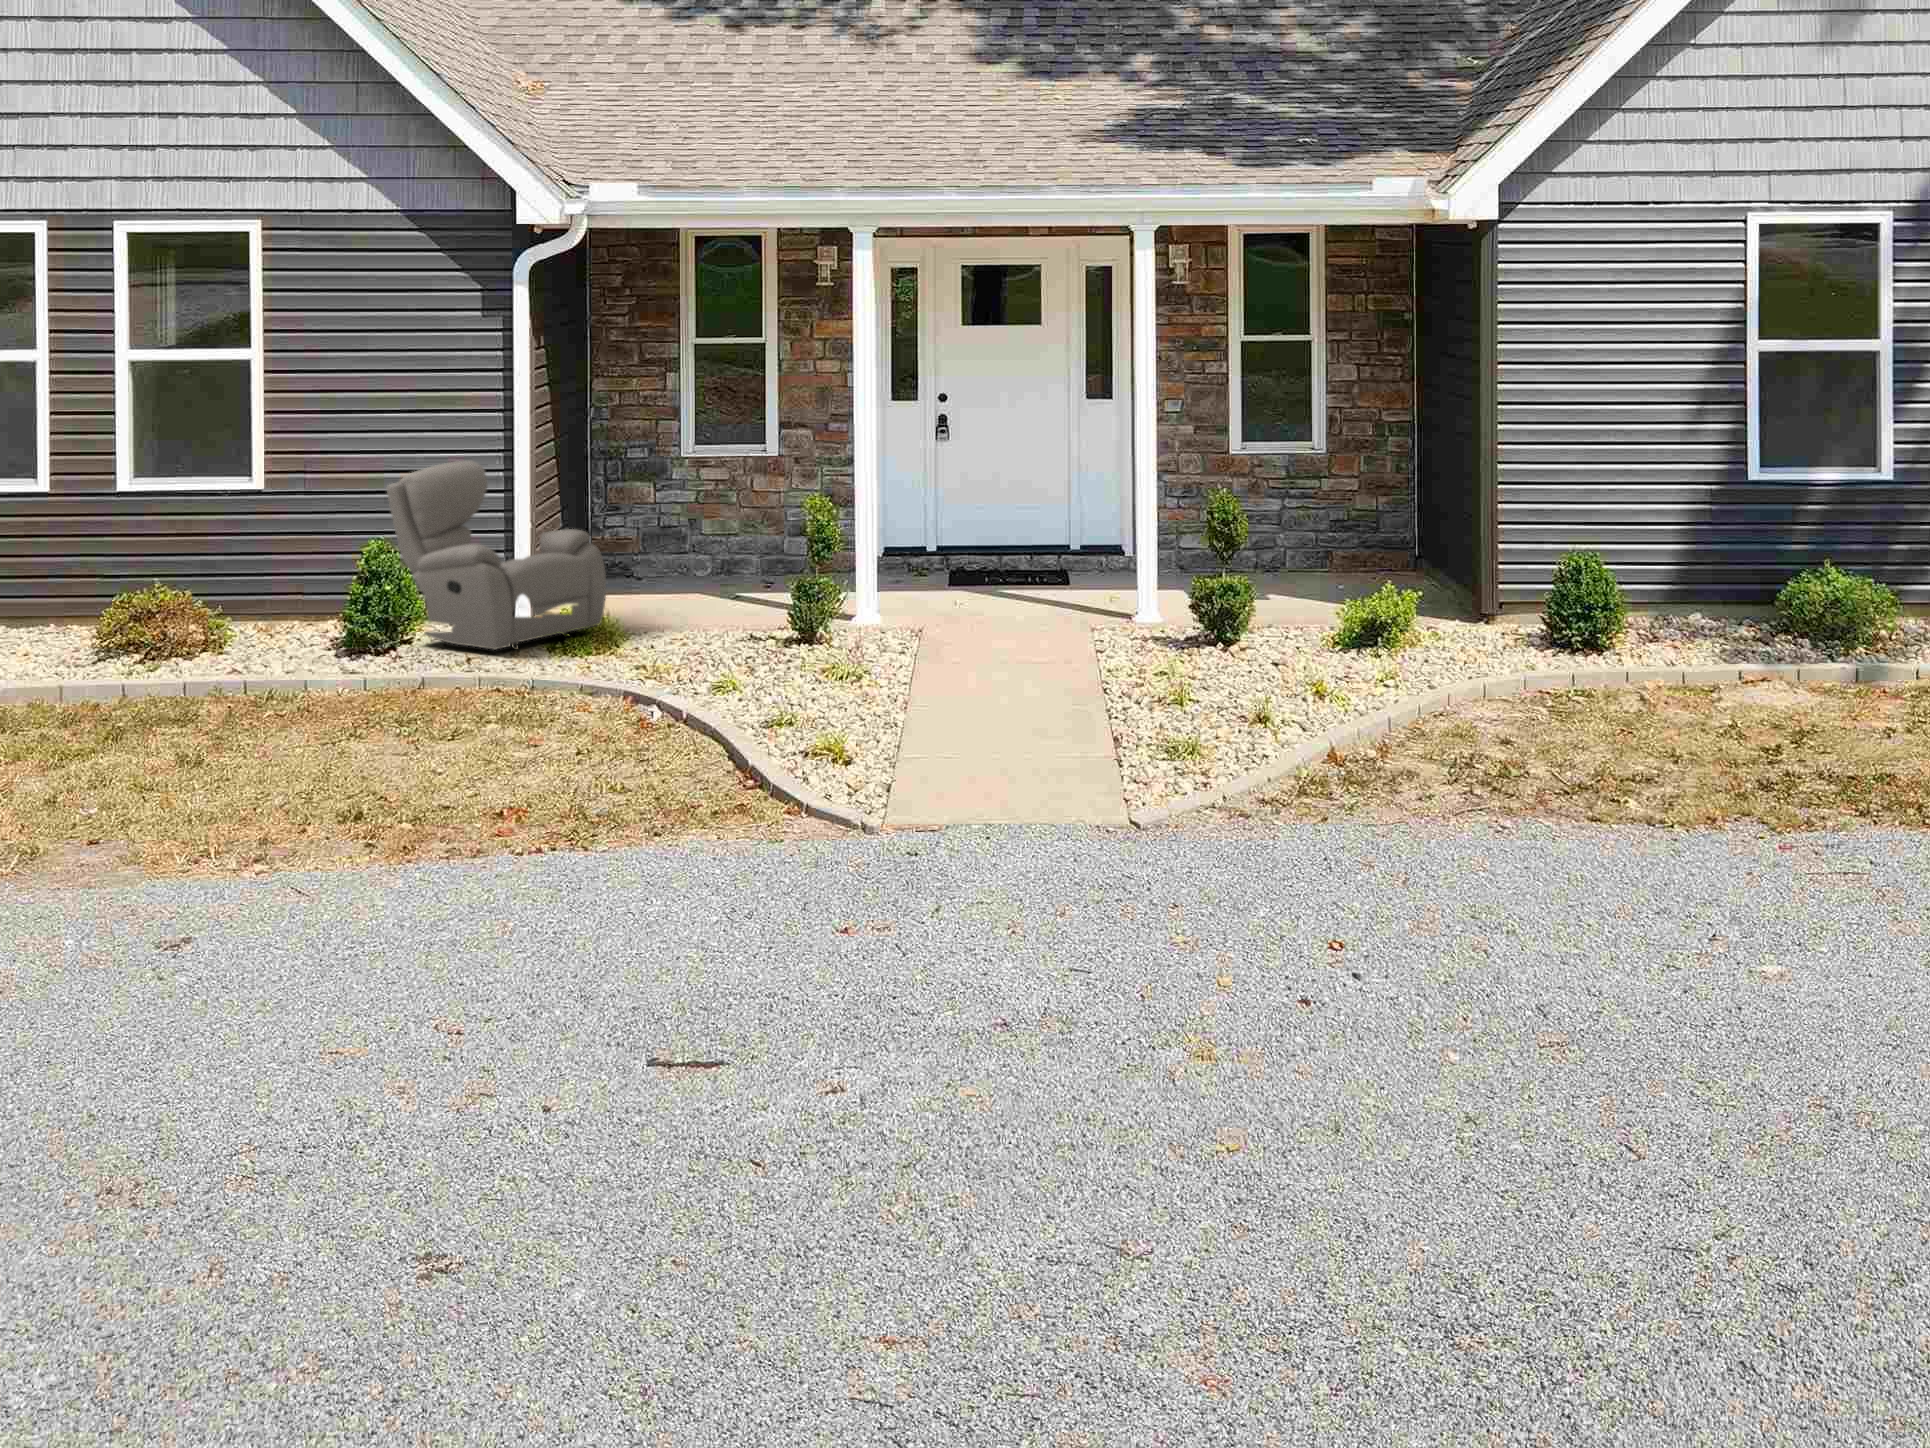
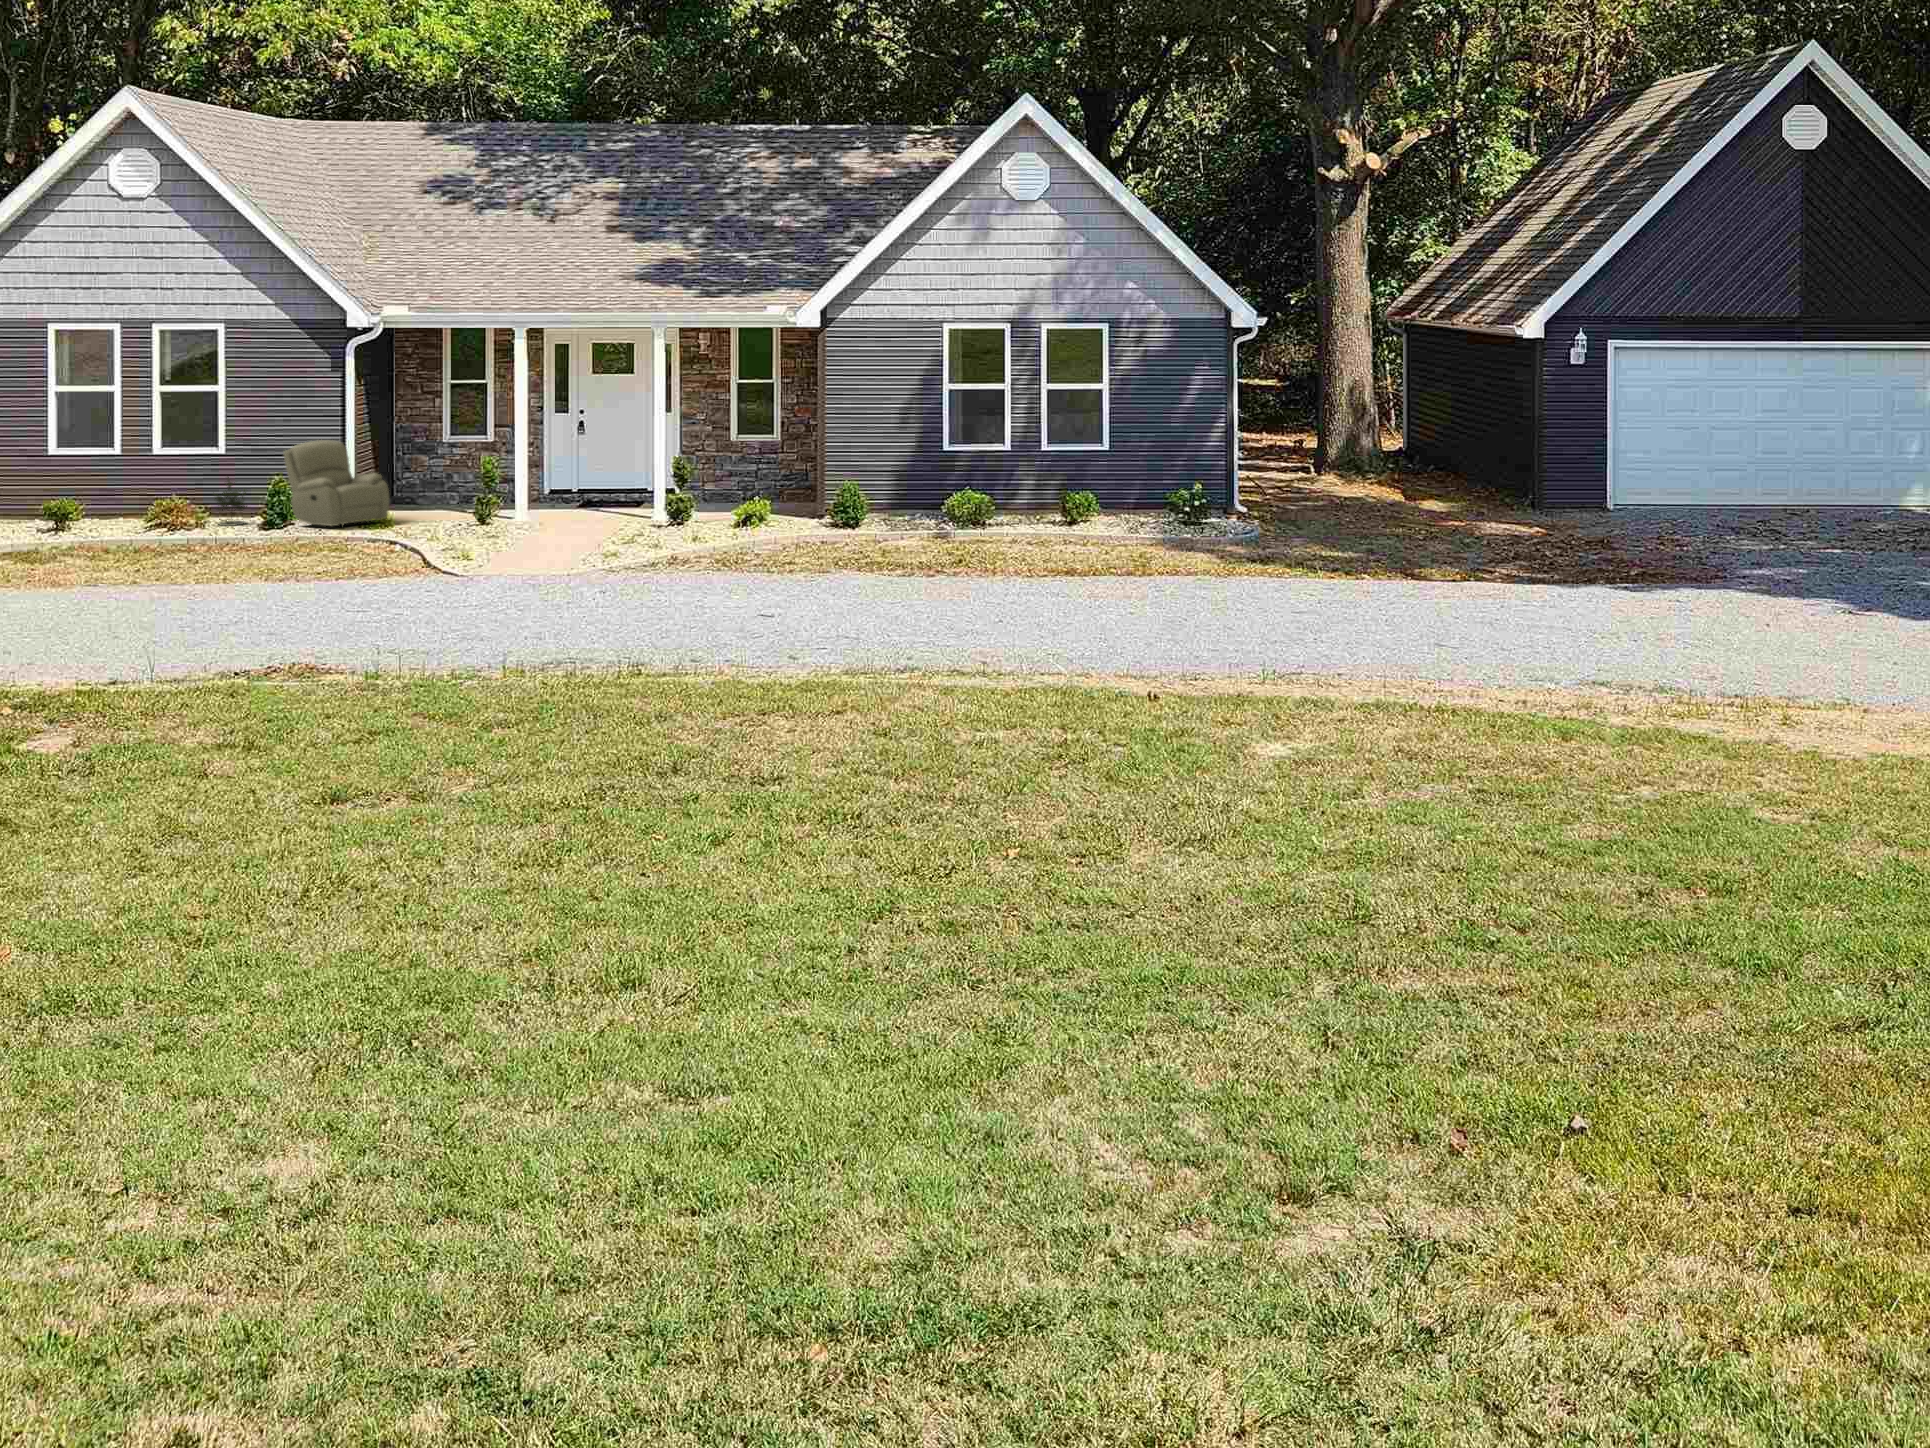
potted tree: none [235,535,315,643] -> present [215,477,247,526]

